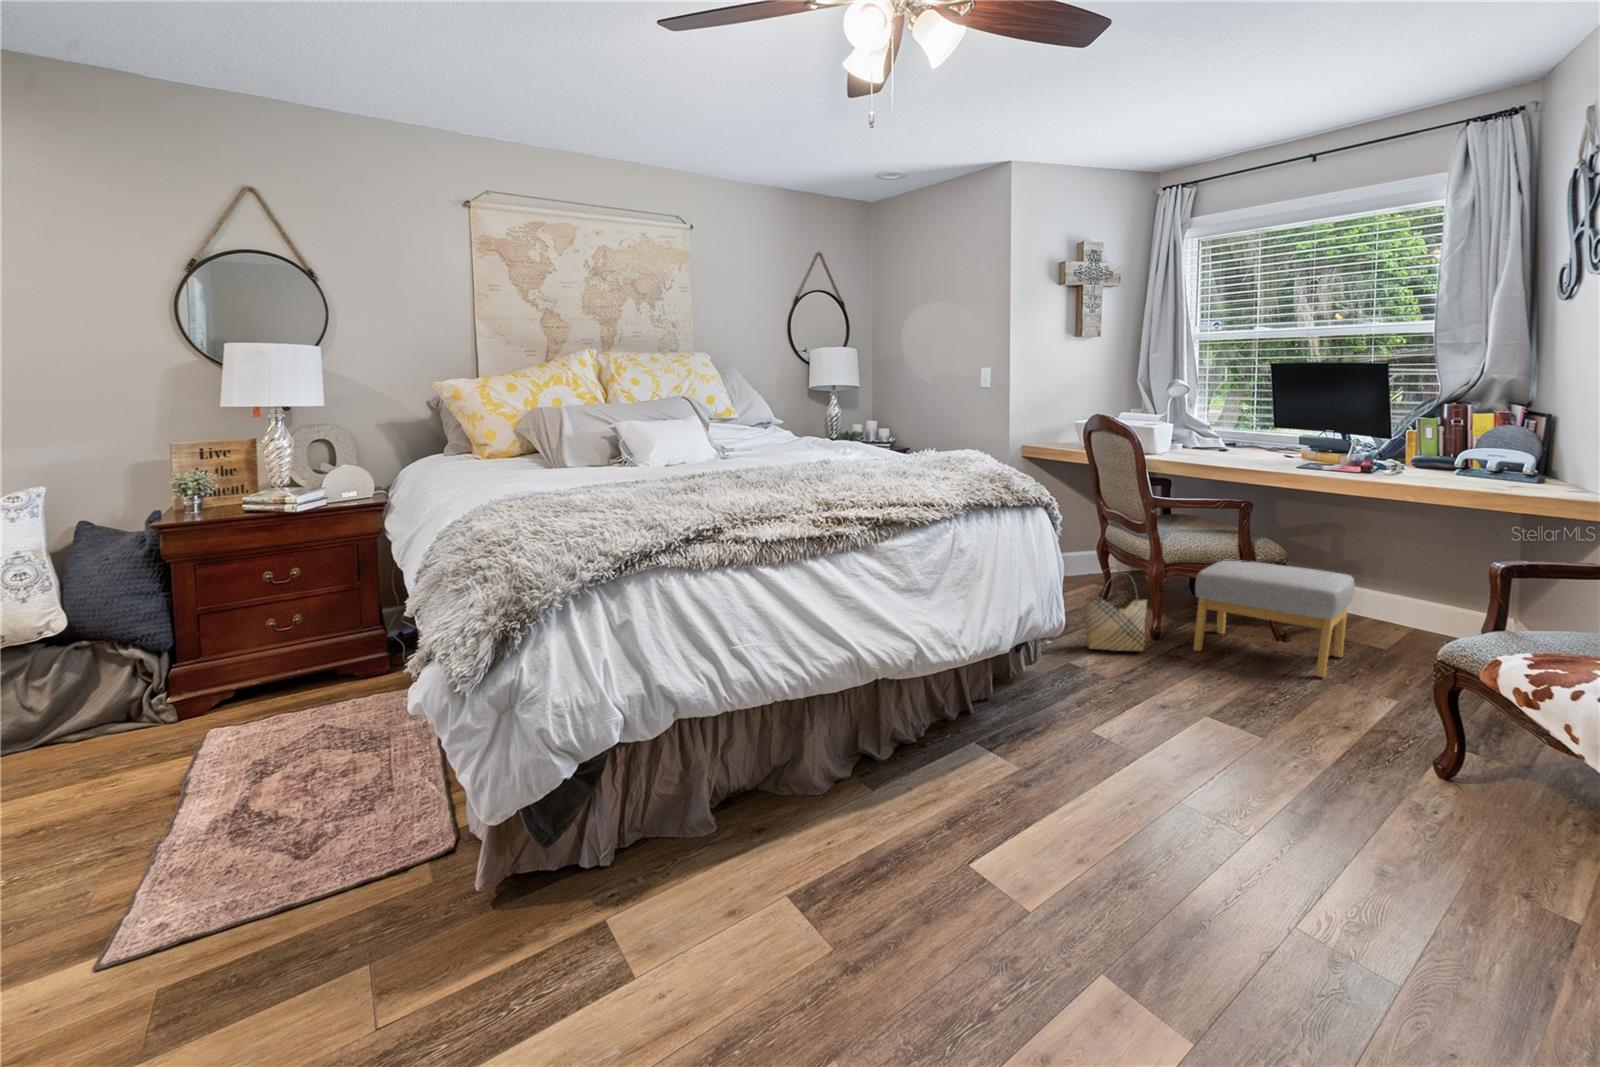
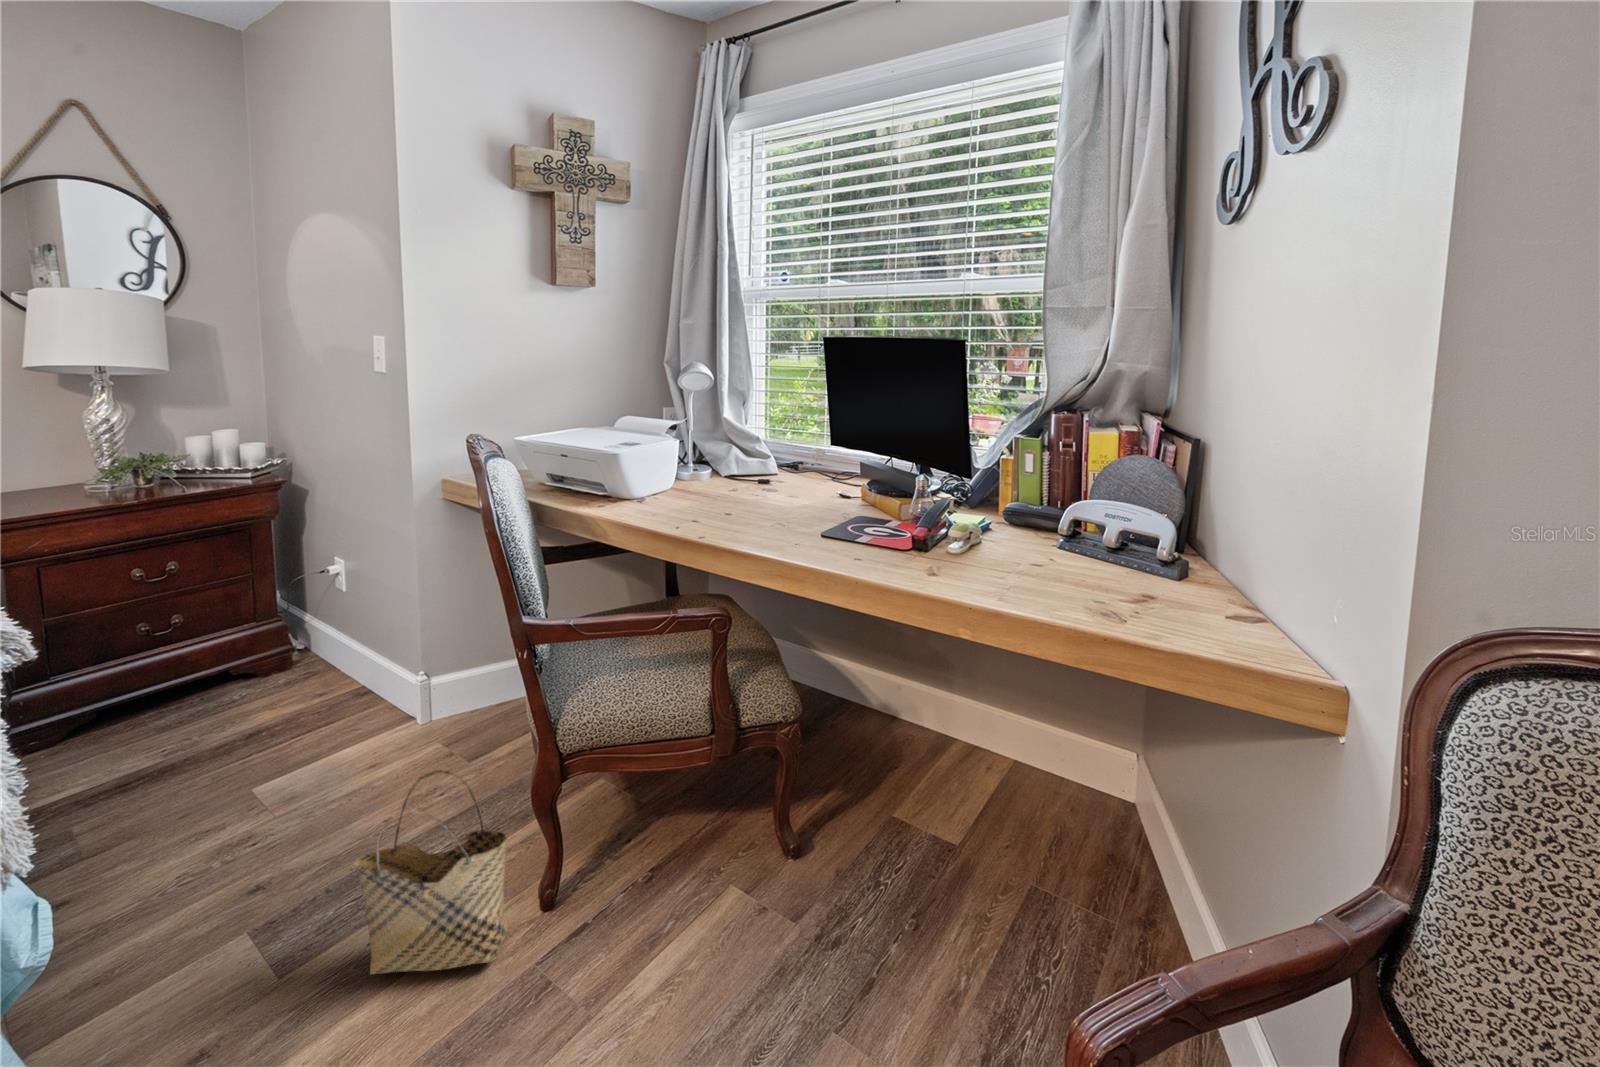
footstool: present [1193,559,1355,677] -> none [611,704,901,1013]

